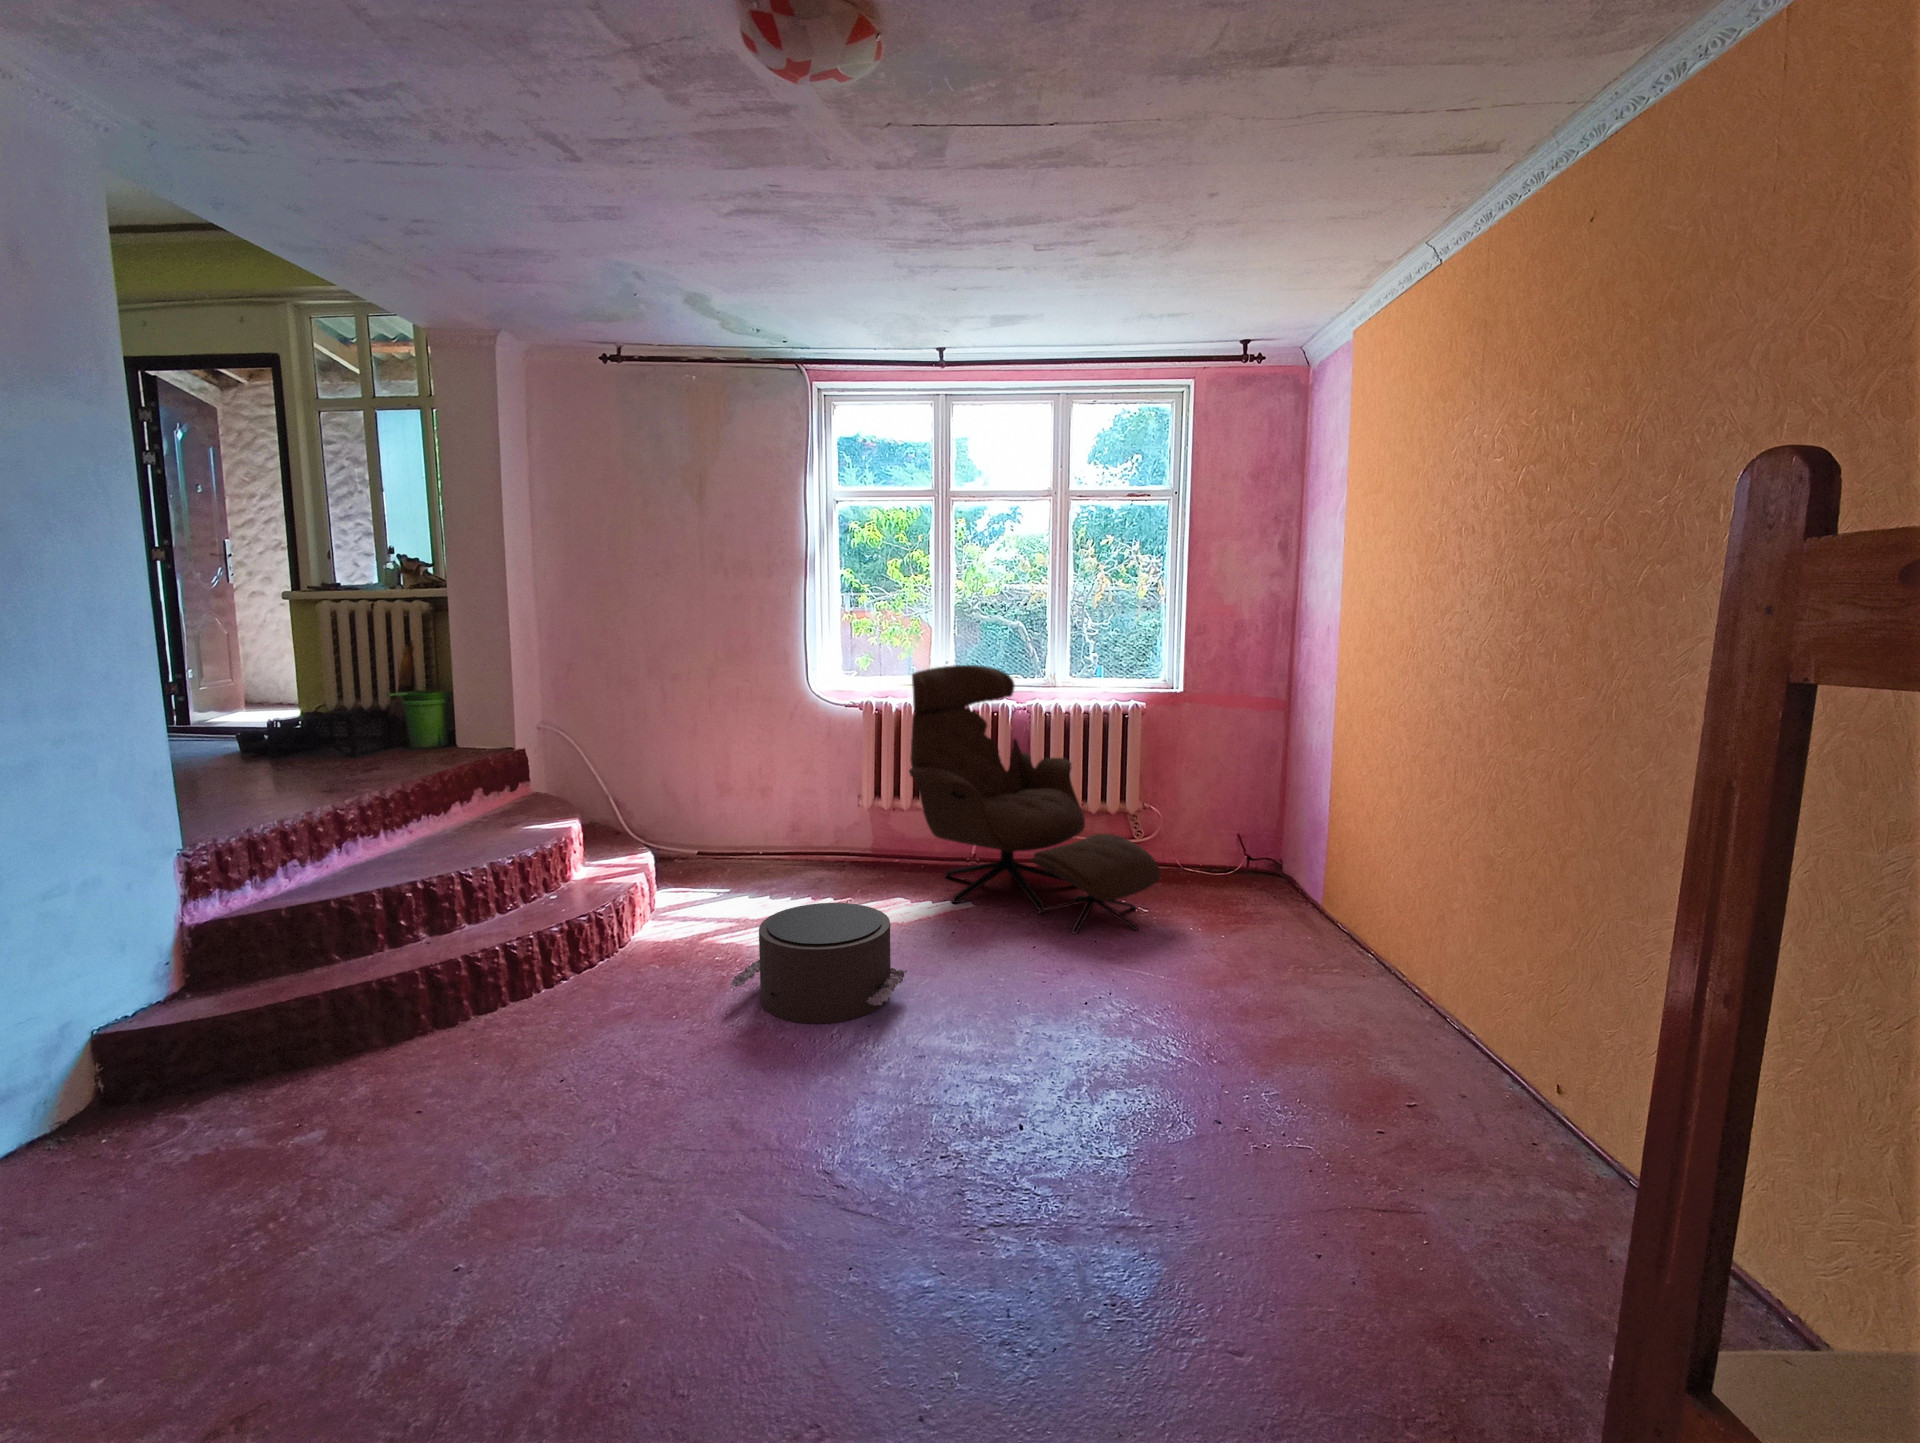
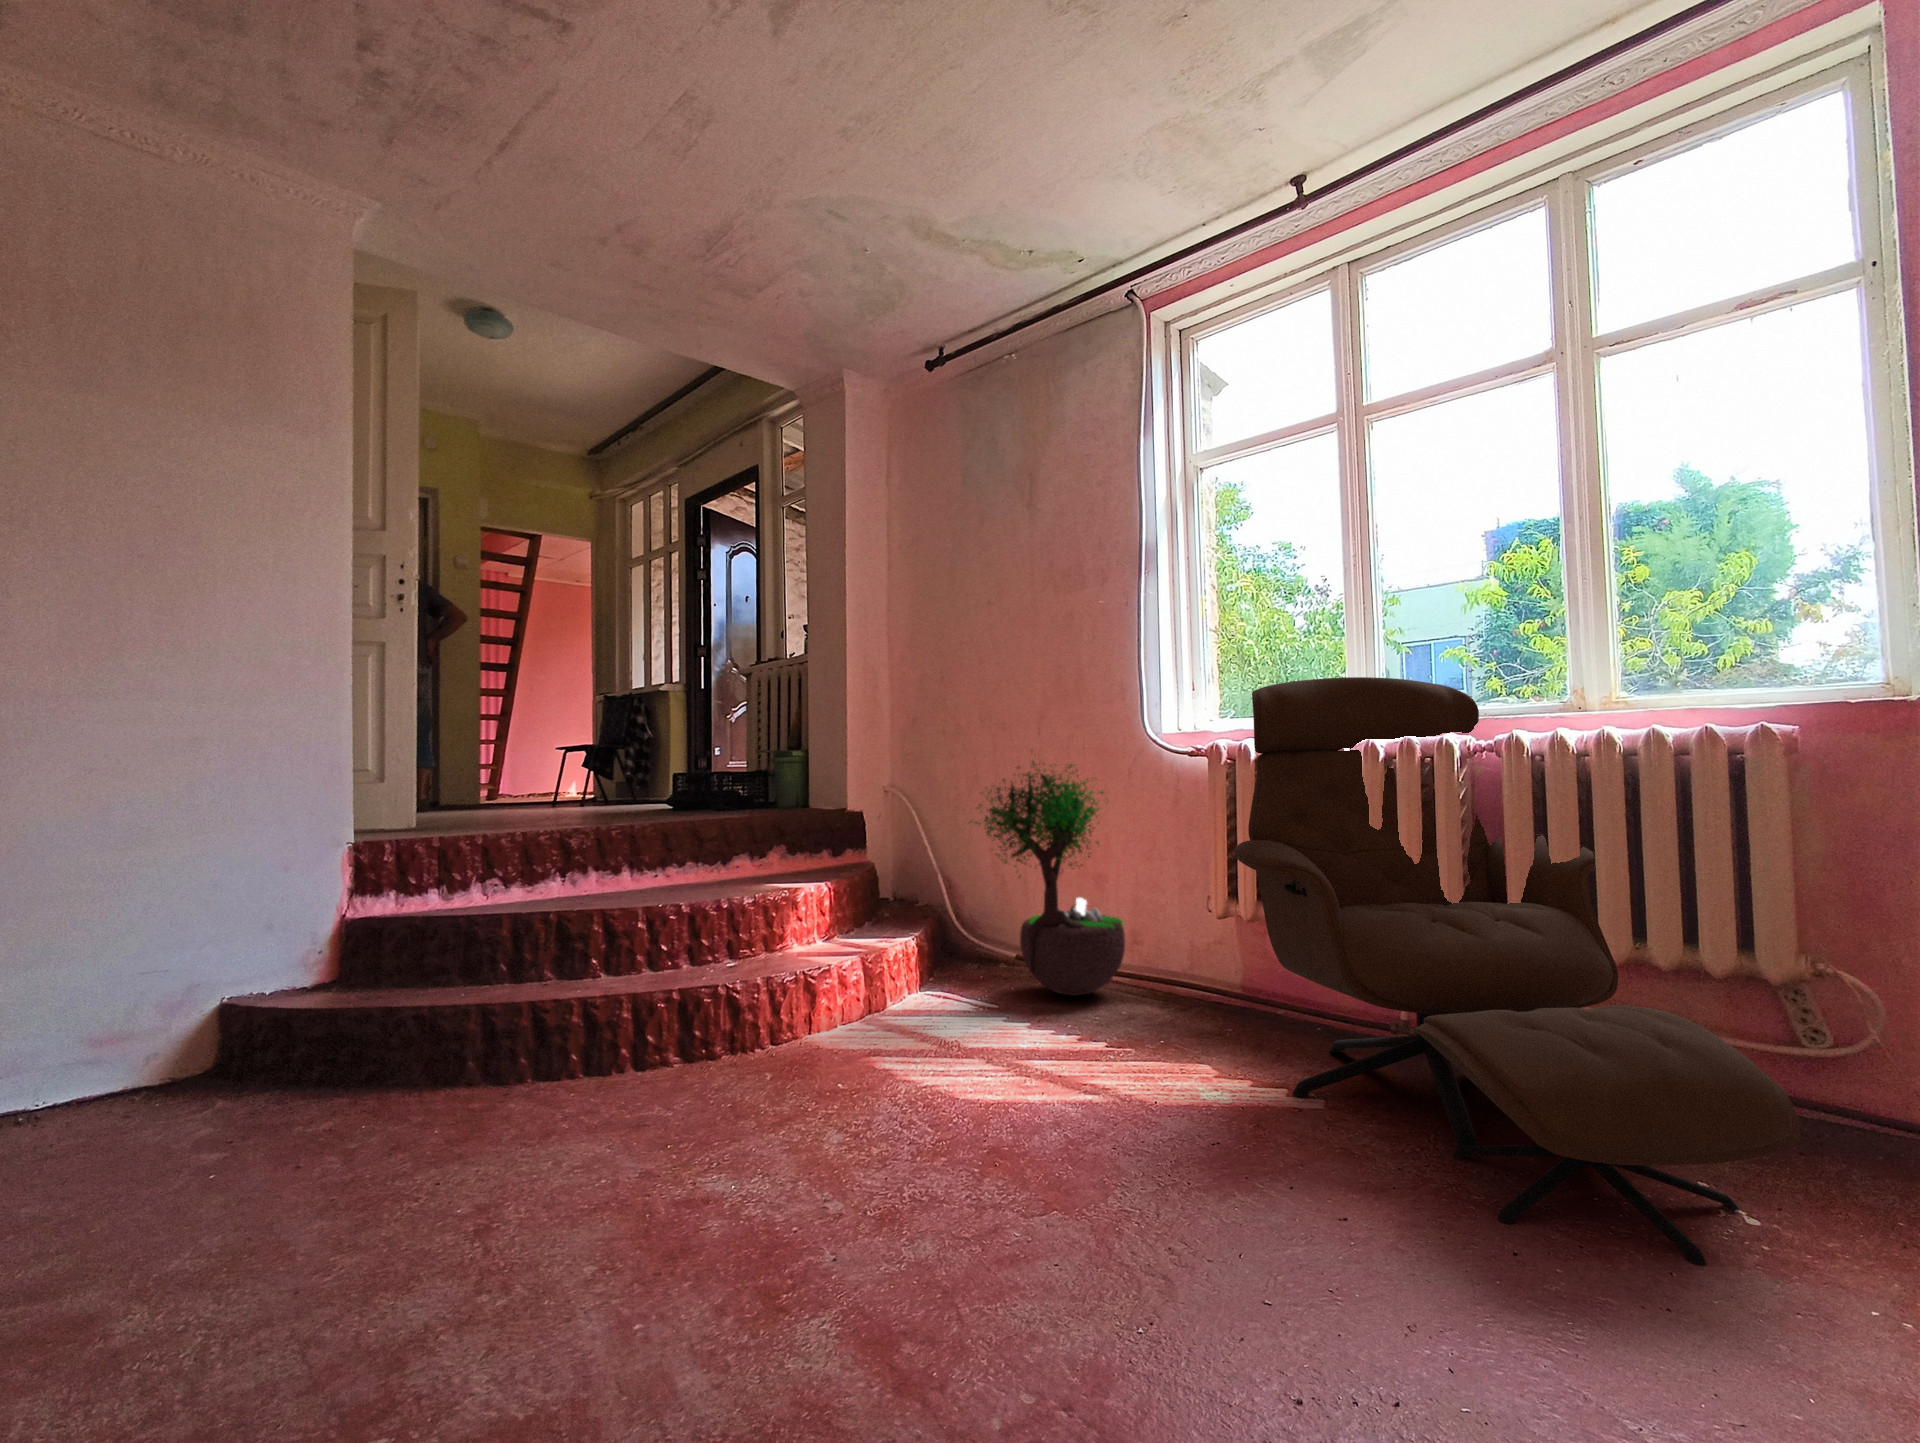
potted tree: none [703,705,807,873] -> present [969,761,1125,996]
pouf: present [730,903,907,1024] -> none [755,1023,1011,1246]

